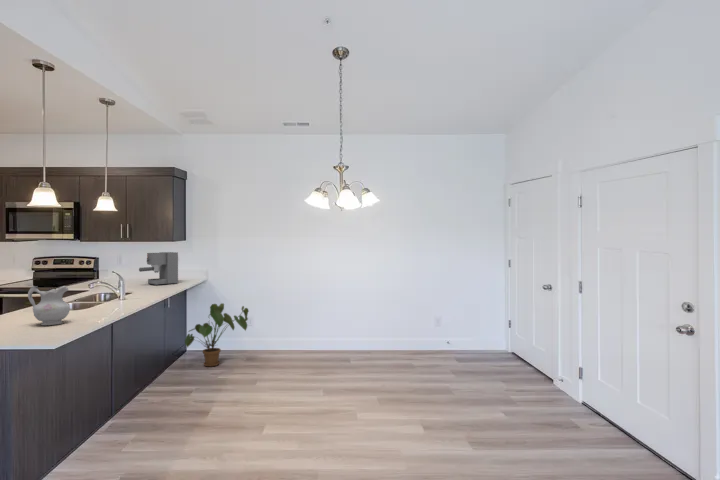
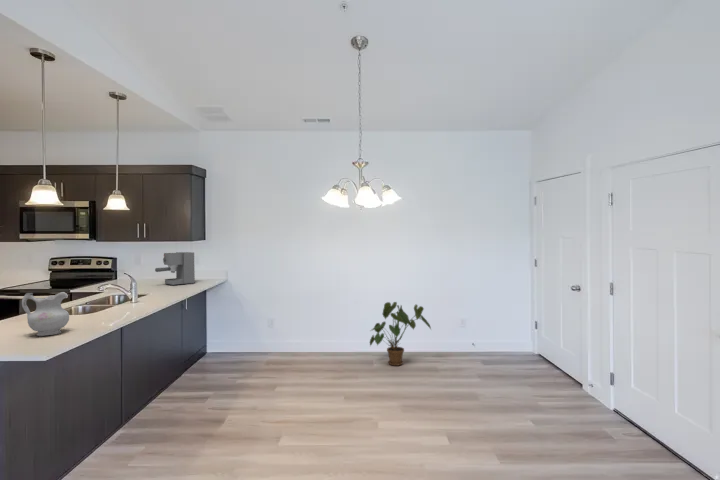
house plant: present [185,303,249,366] -> present [370,302,431,366]

